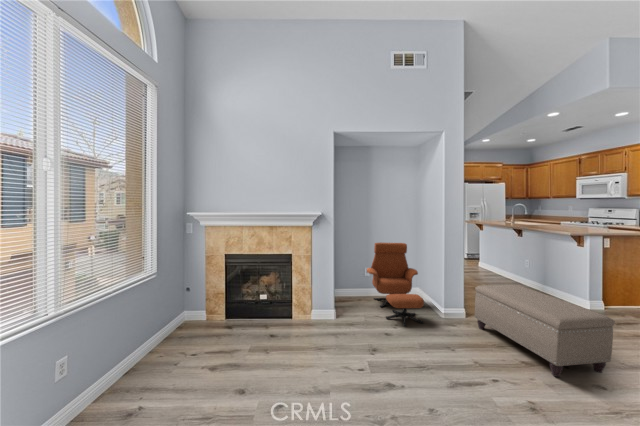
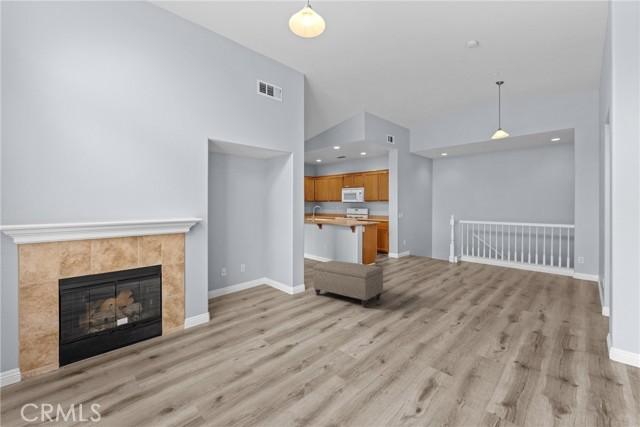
lounge chair: present [367,243,424,326] -> none [224,242,282,308]

